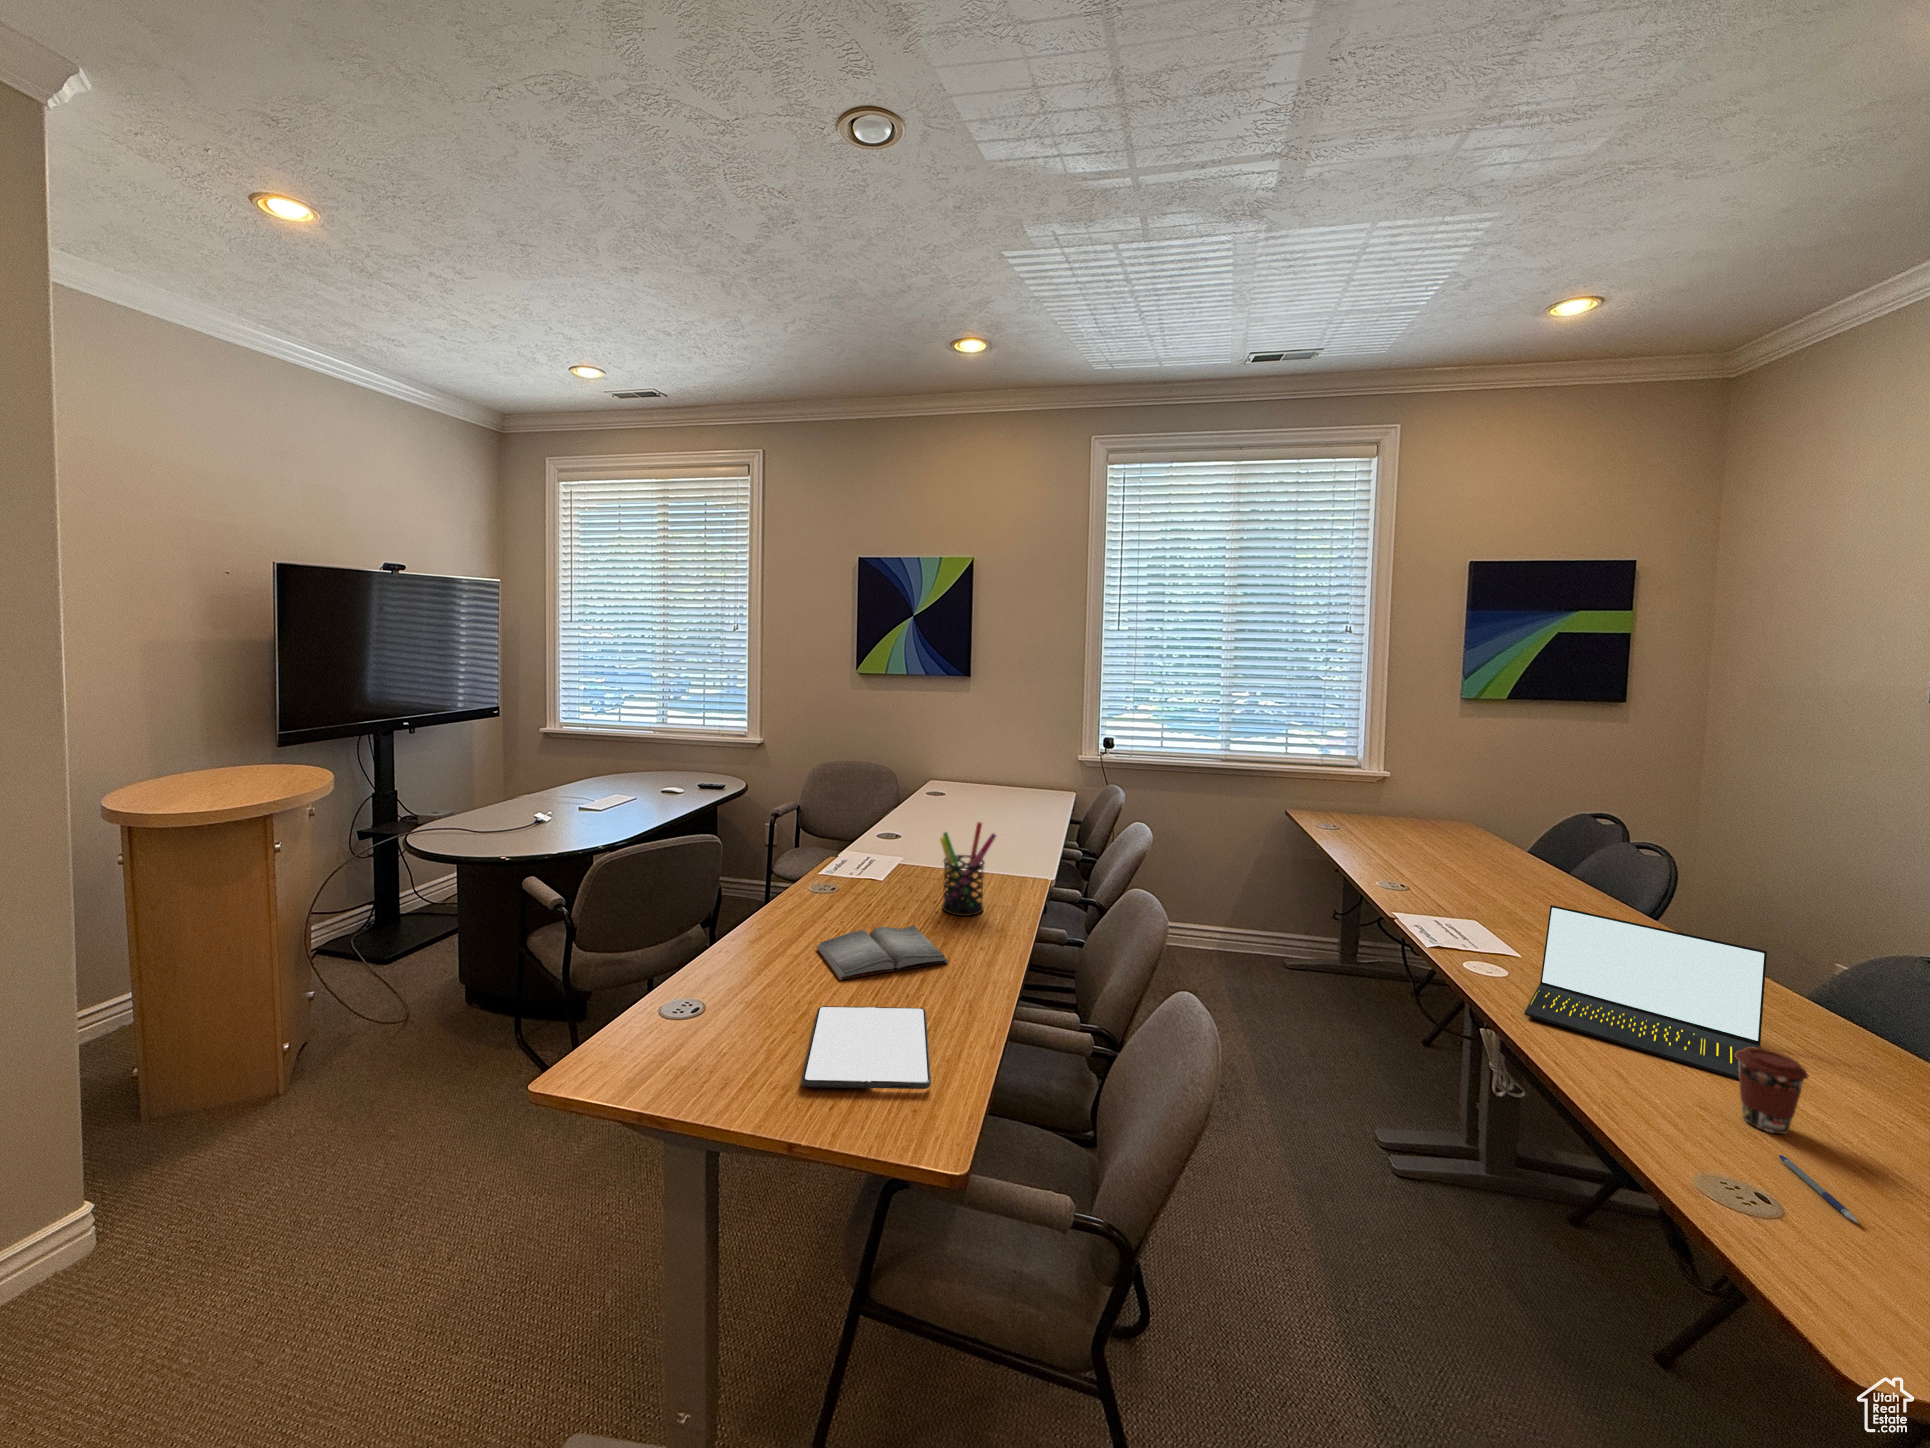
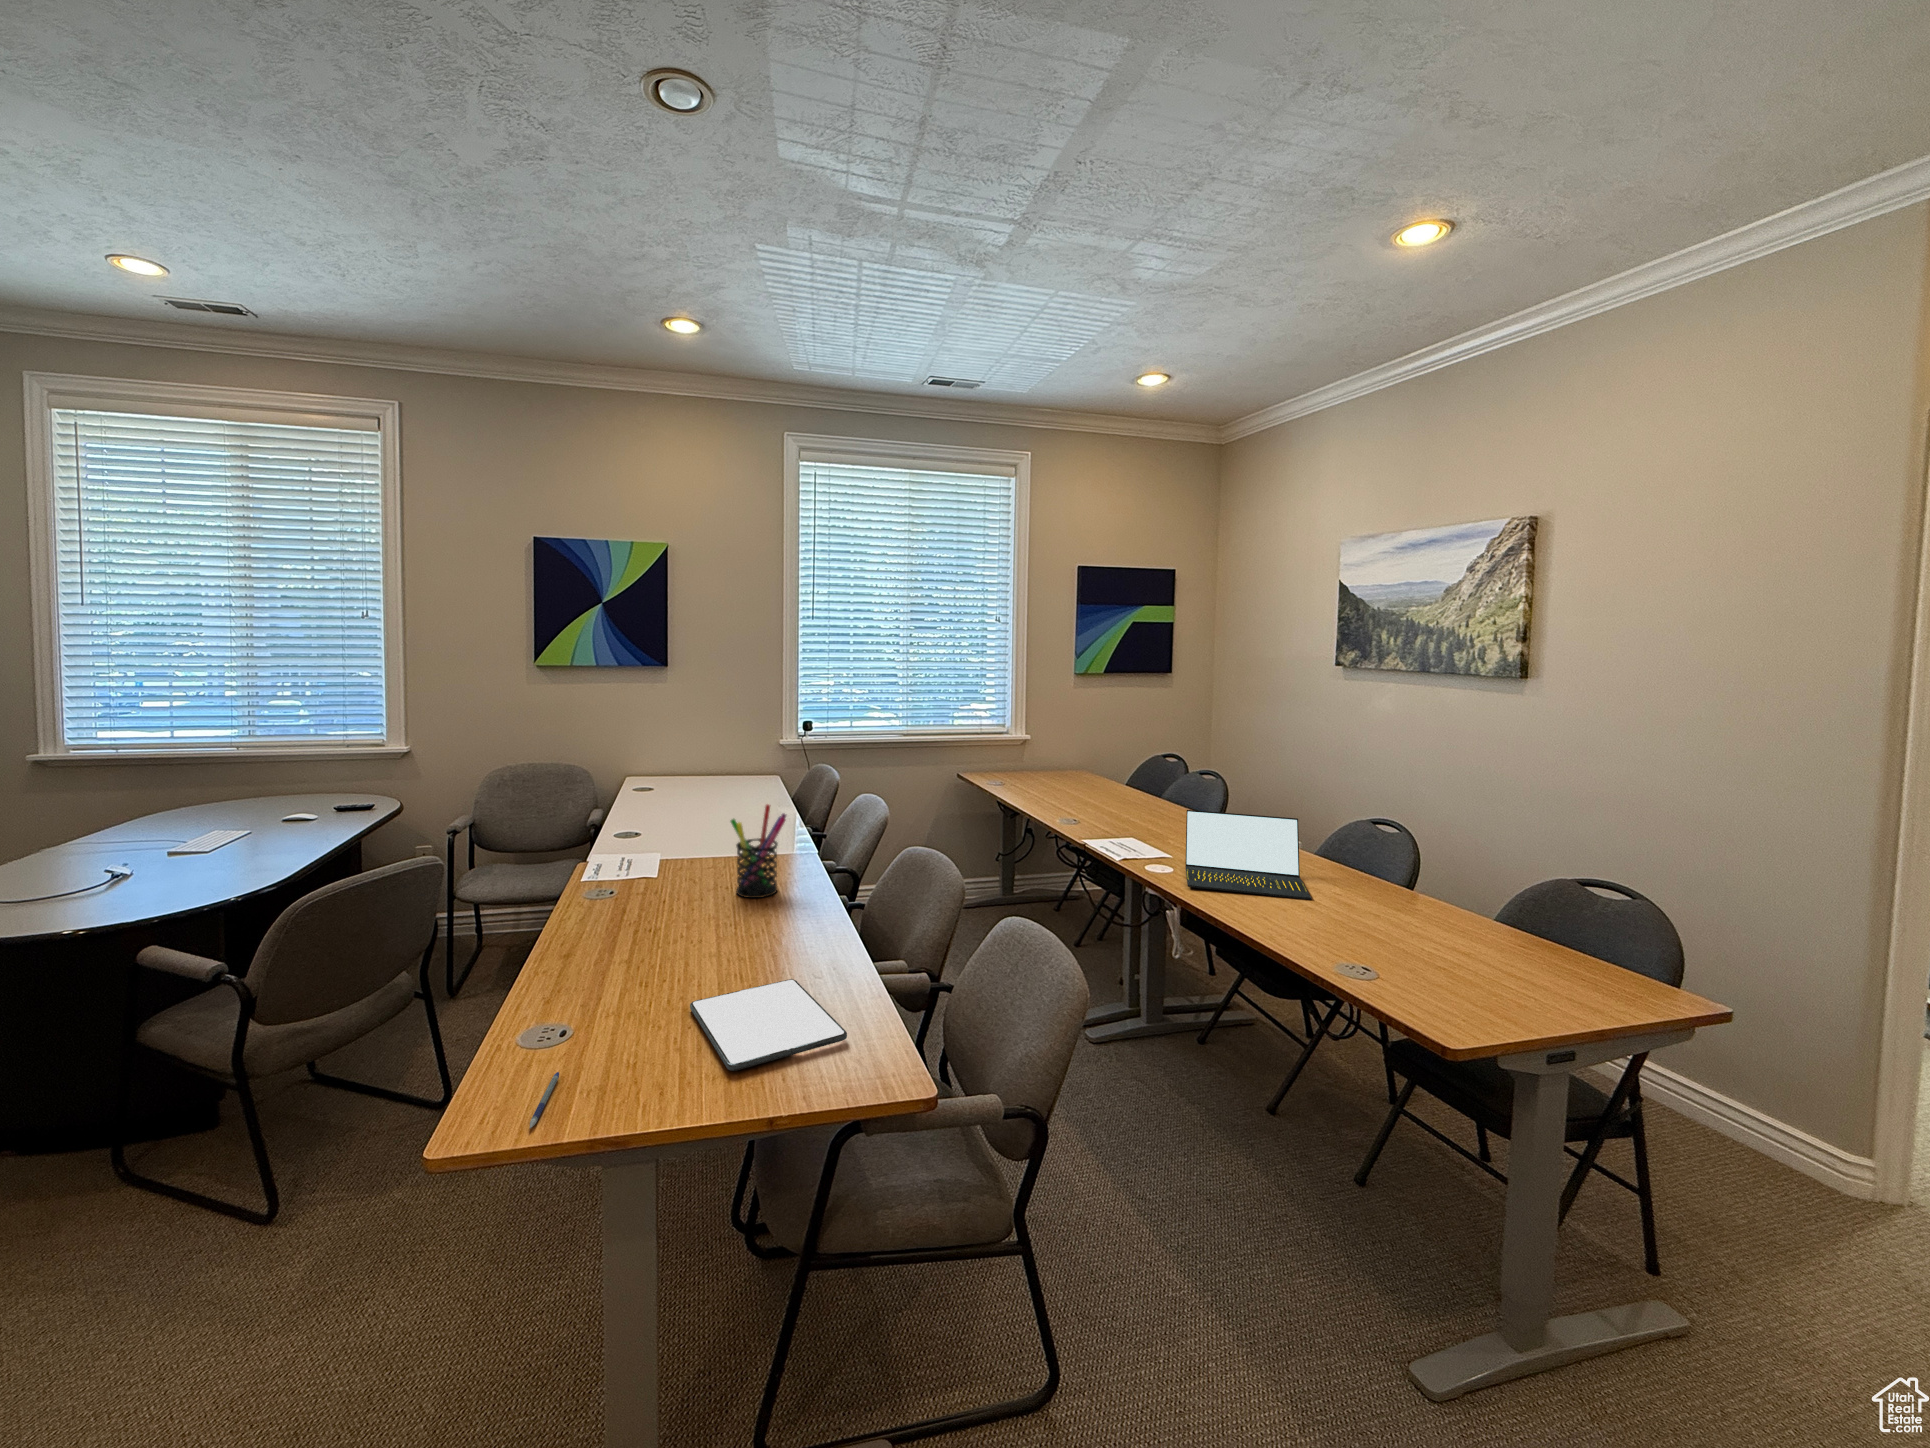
hardback book: present [816,925,948,980] -> none [637,912,781,976]
coffee cup: present [1735,1047,1808,1134] -> none [1307,874,1341,923]
pen: present [1779,1155,1858,1223] -> present [530,1072,559,1128]

